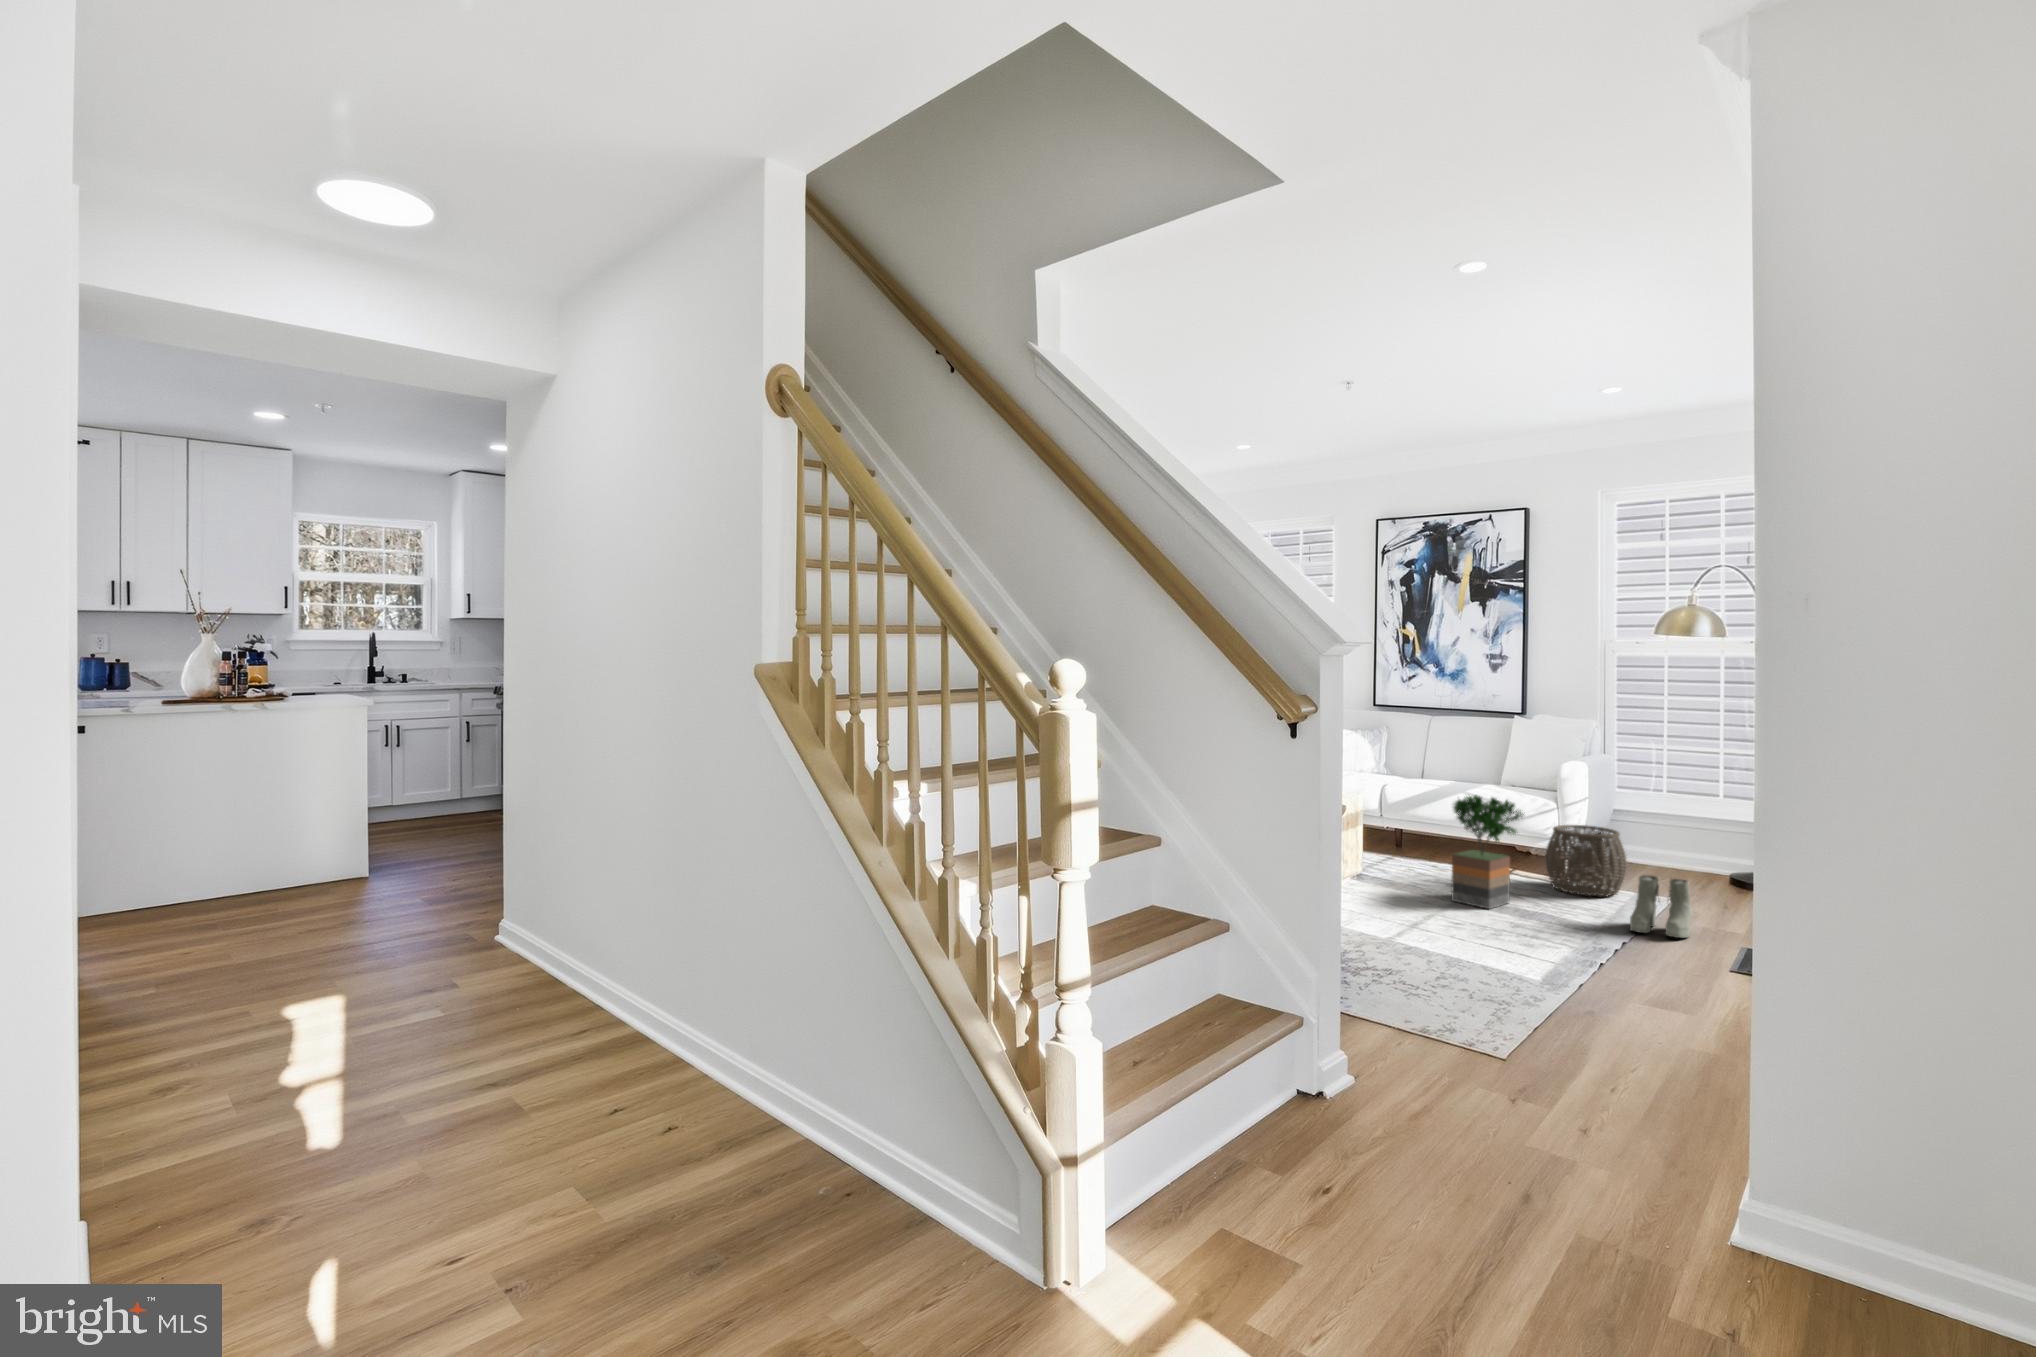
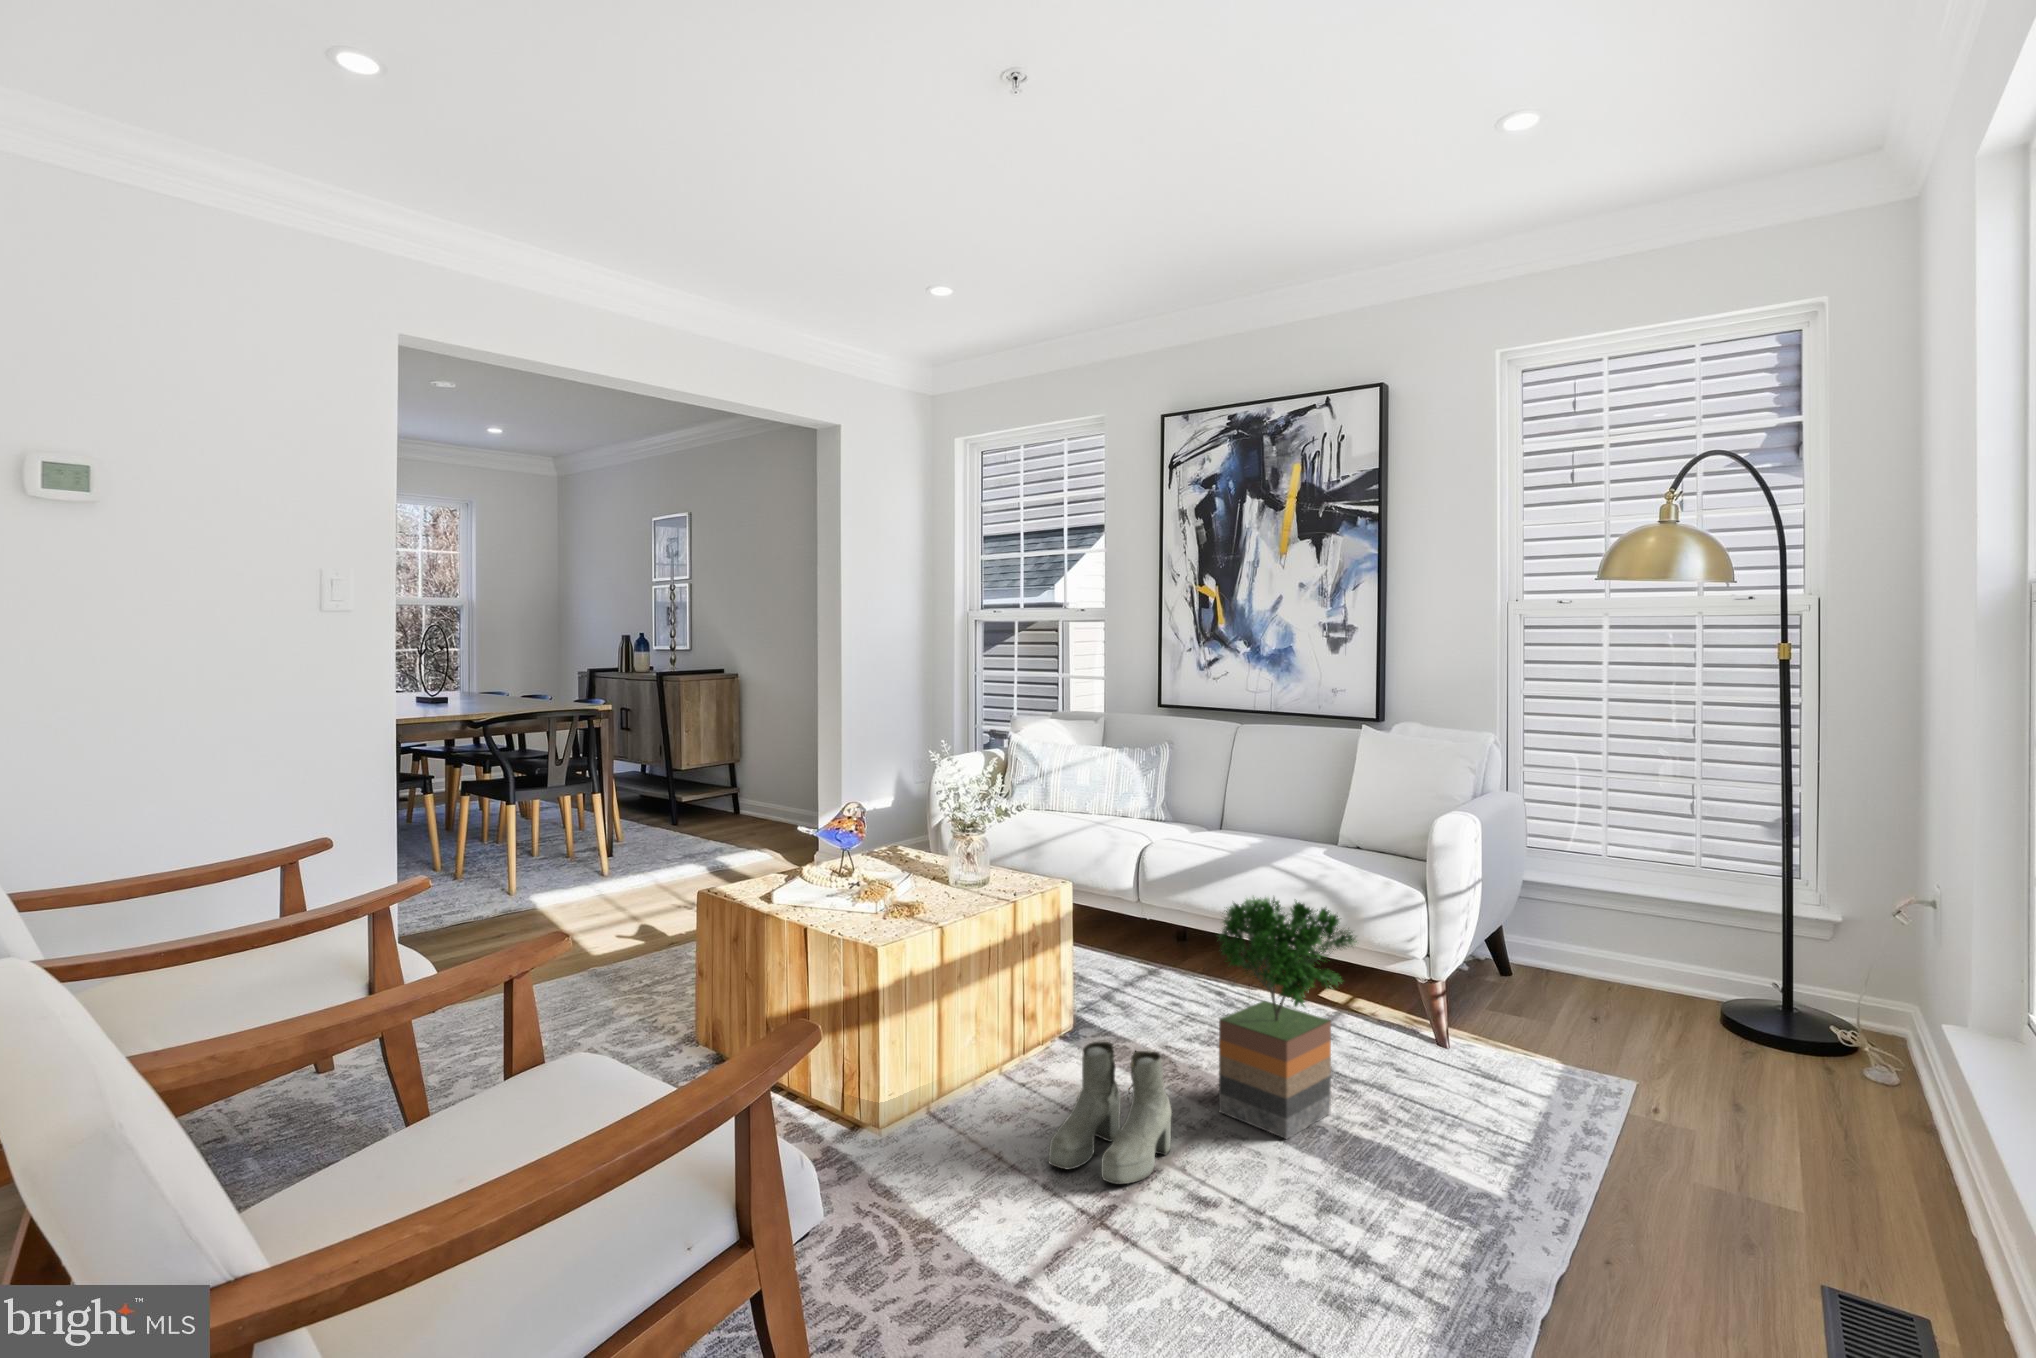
woven basket: present [1545,825,1627,897] -> none [1402,933,1551,1084]
boots: present [1630,875,1692,938] -> present [1048,1042,1172,1184]

